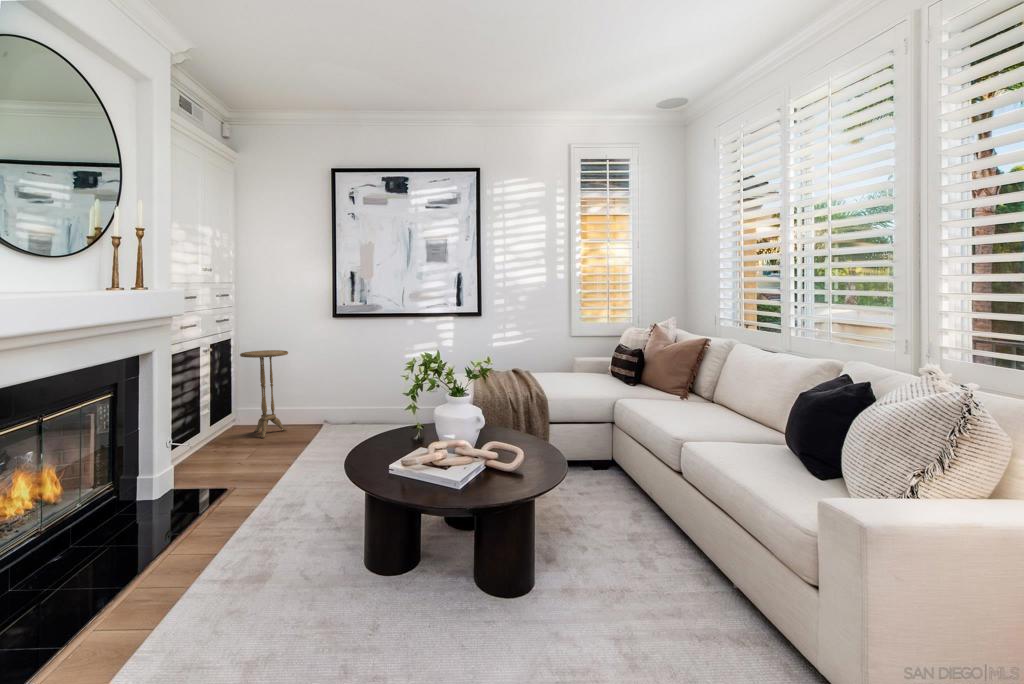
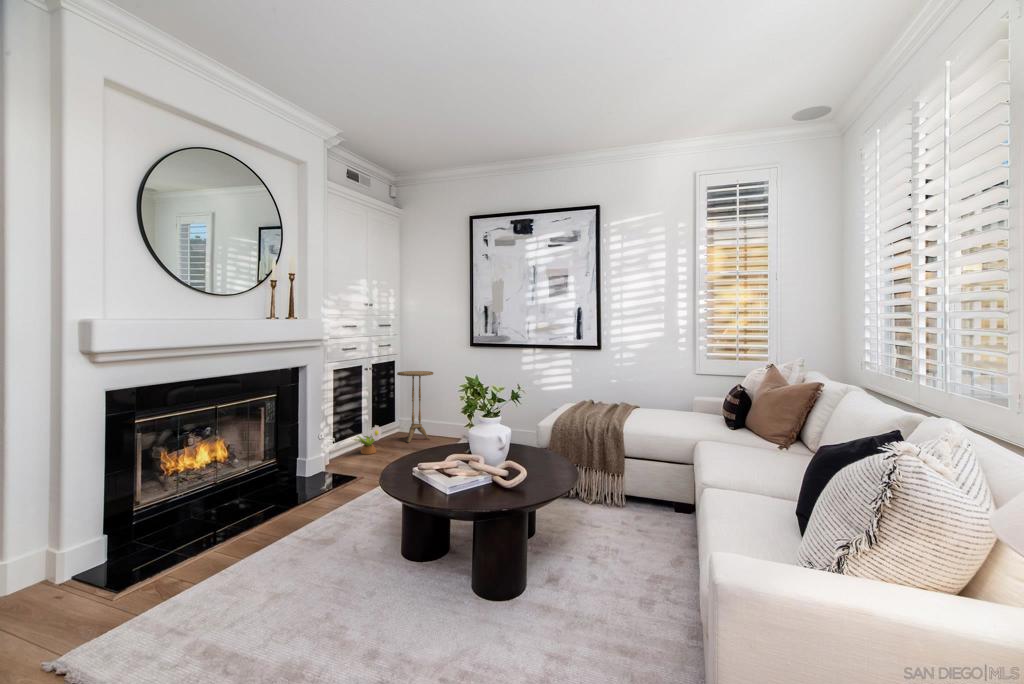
decorative plant: none [195,421,237,459] -> present [354,426,382,454]

